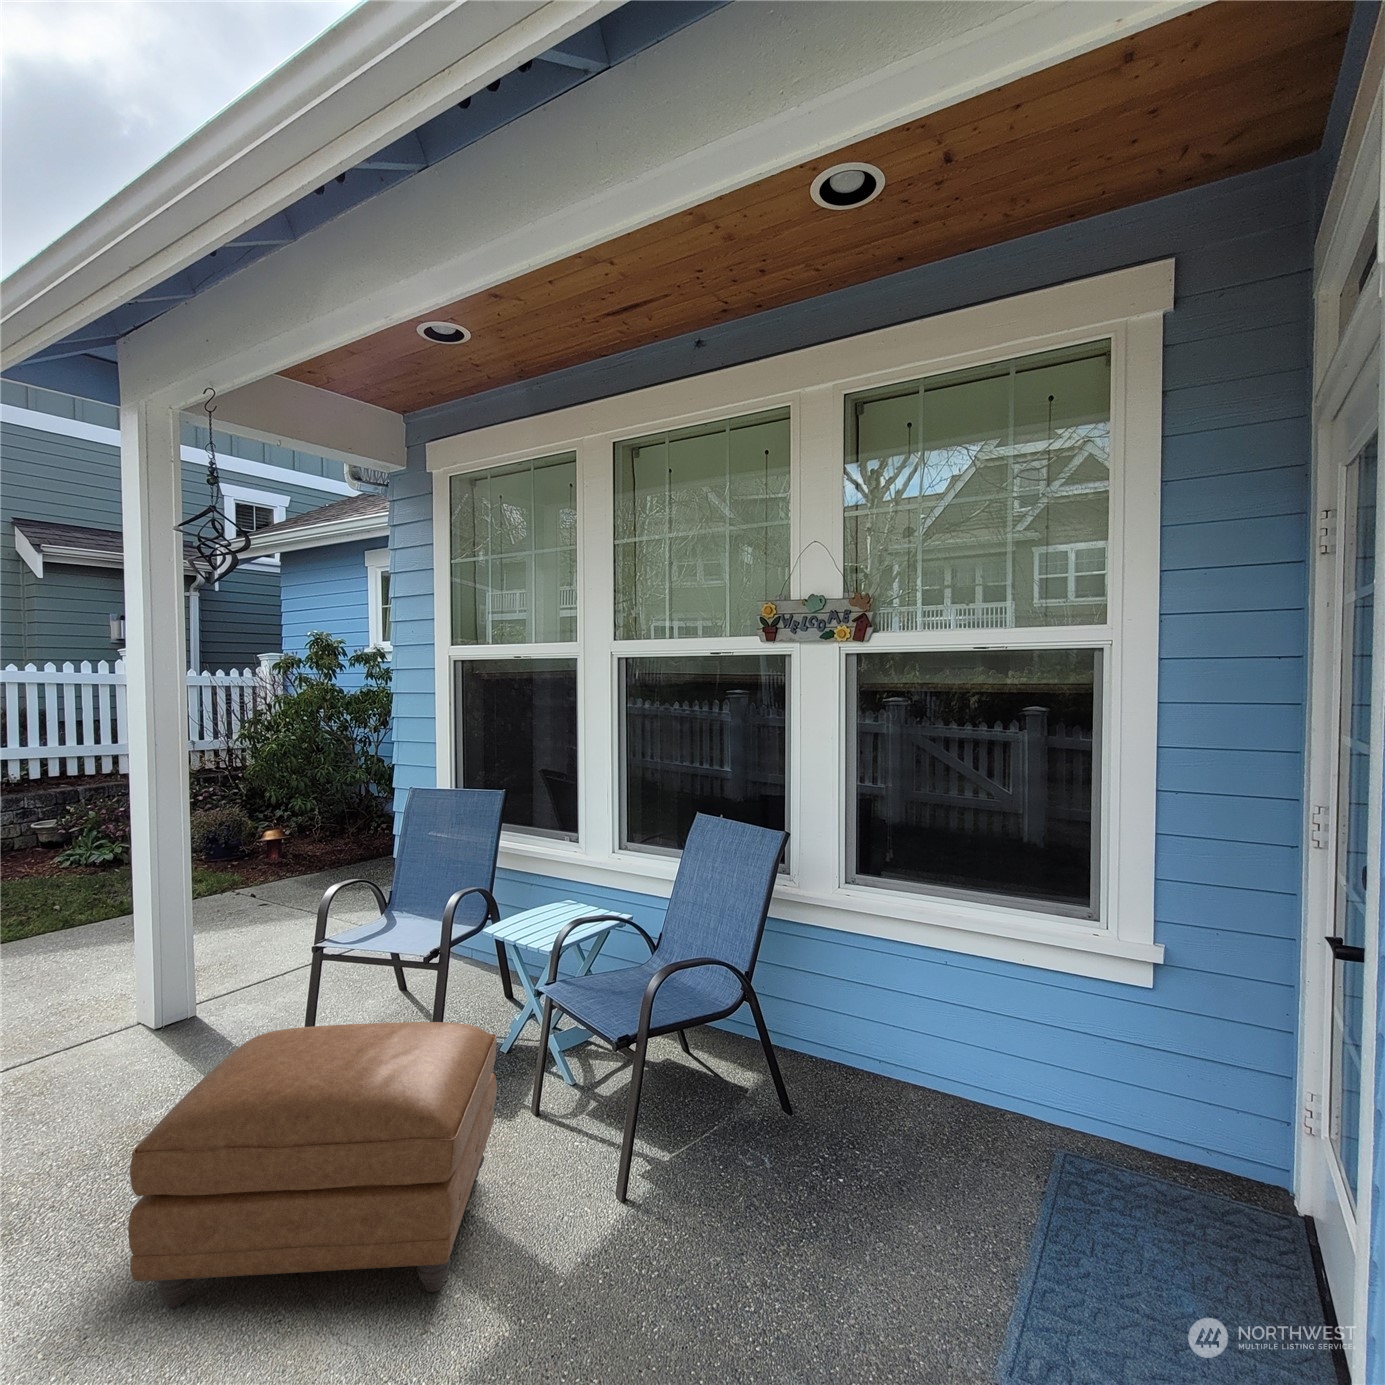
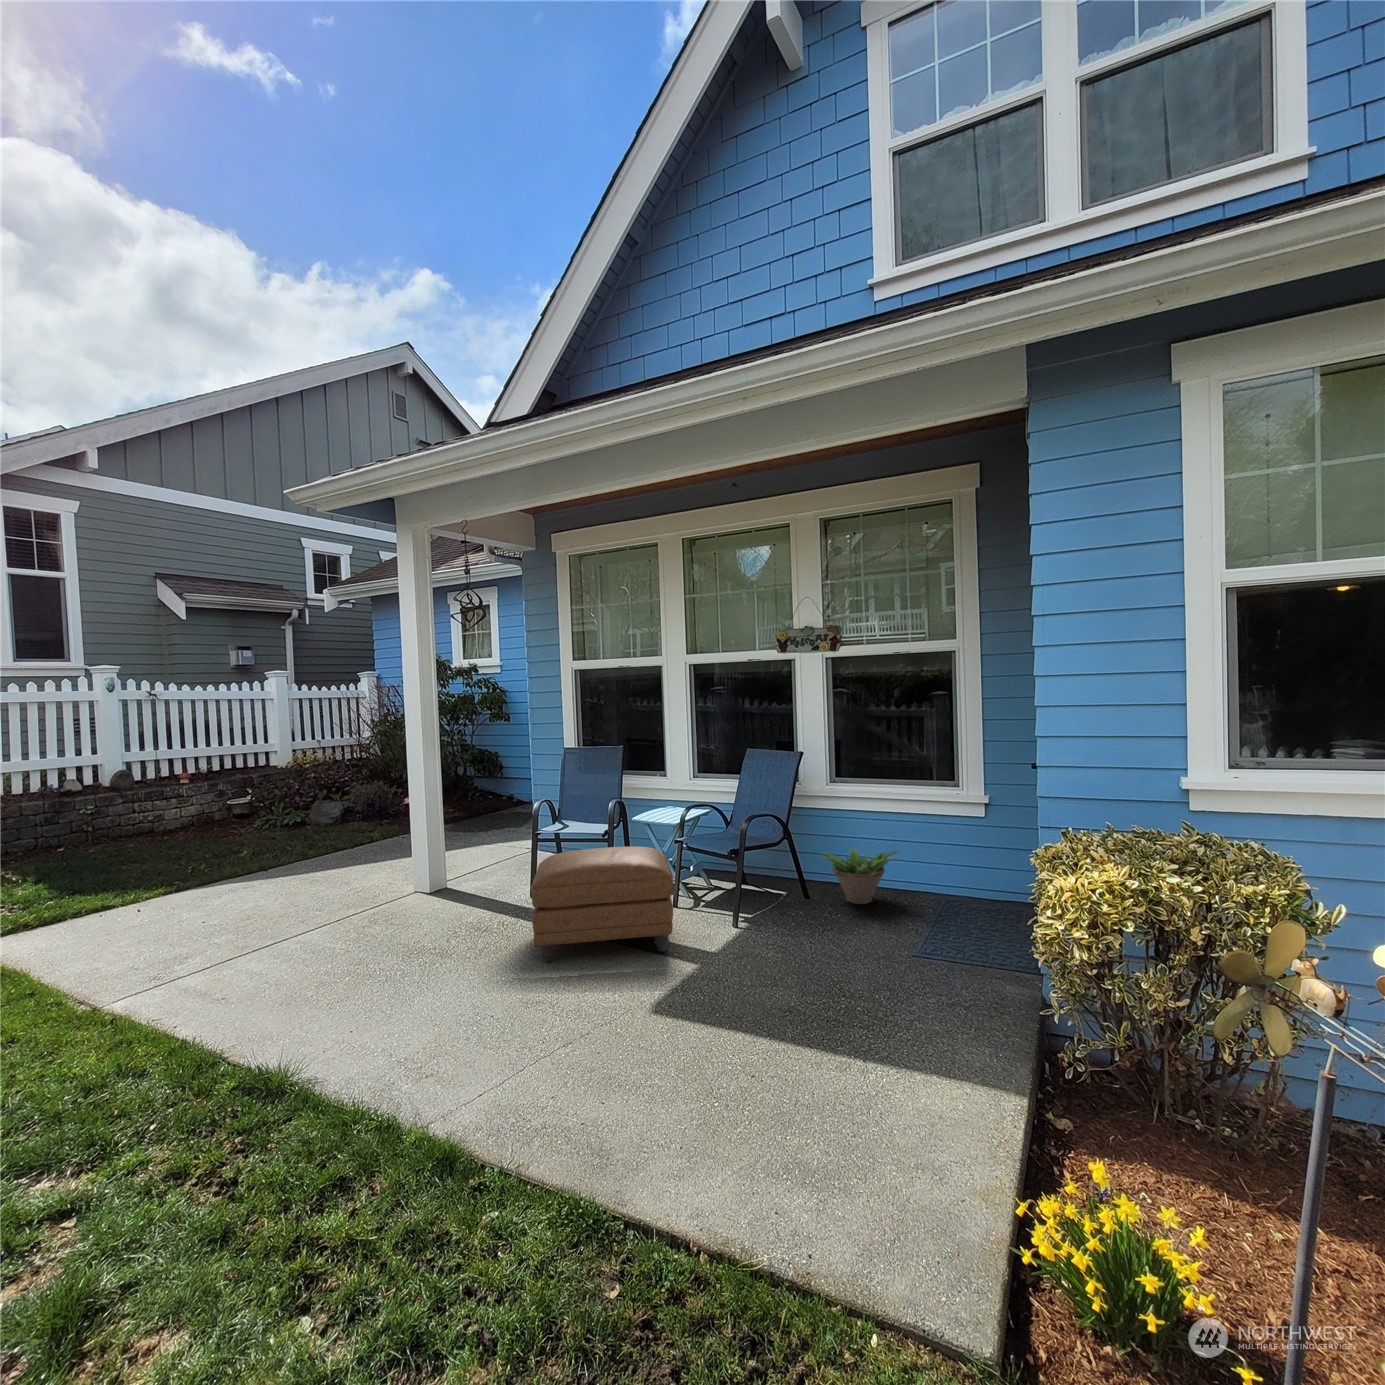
decorative plant: none [804,1012,977,1144] -> present [816,848,899,904]

